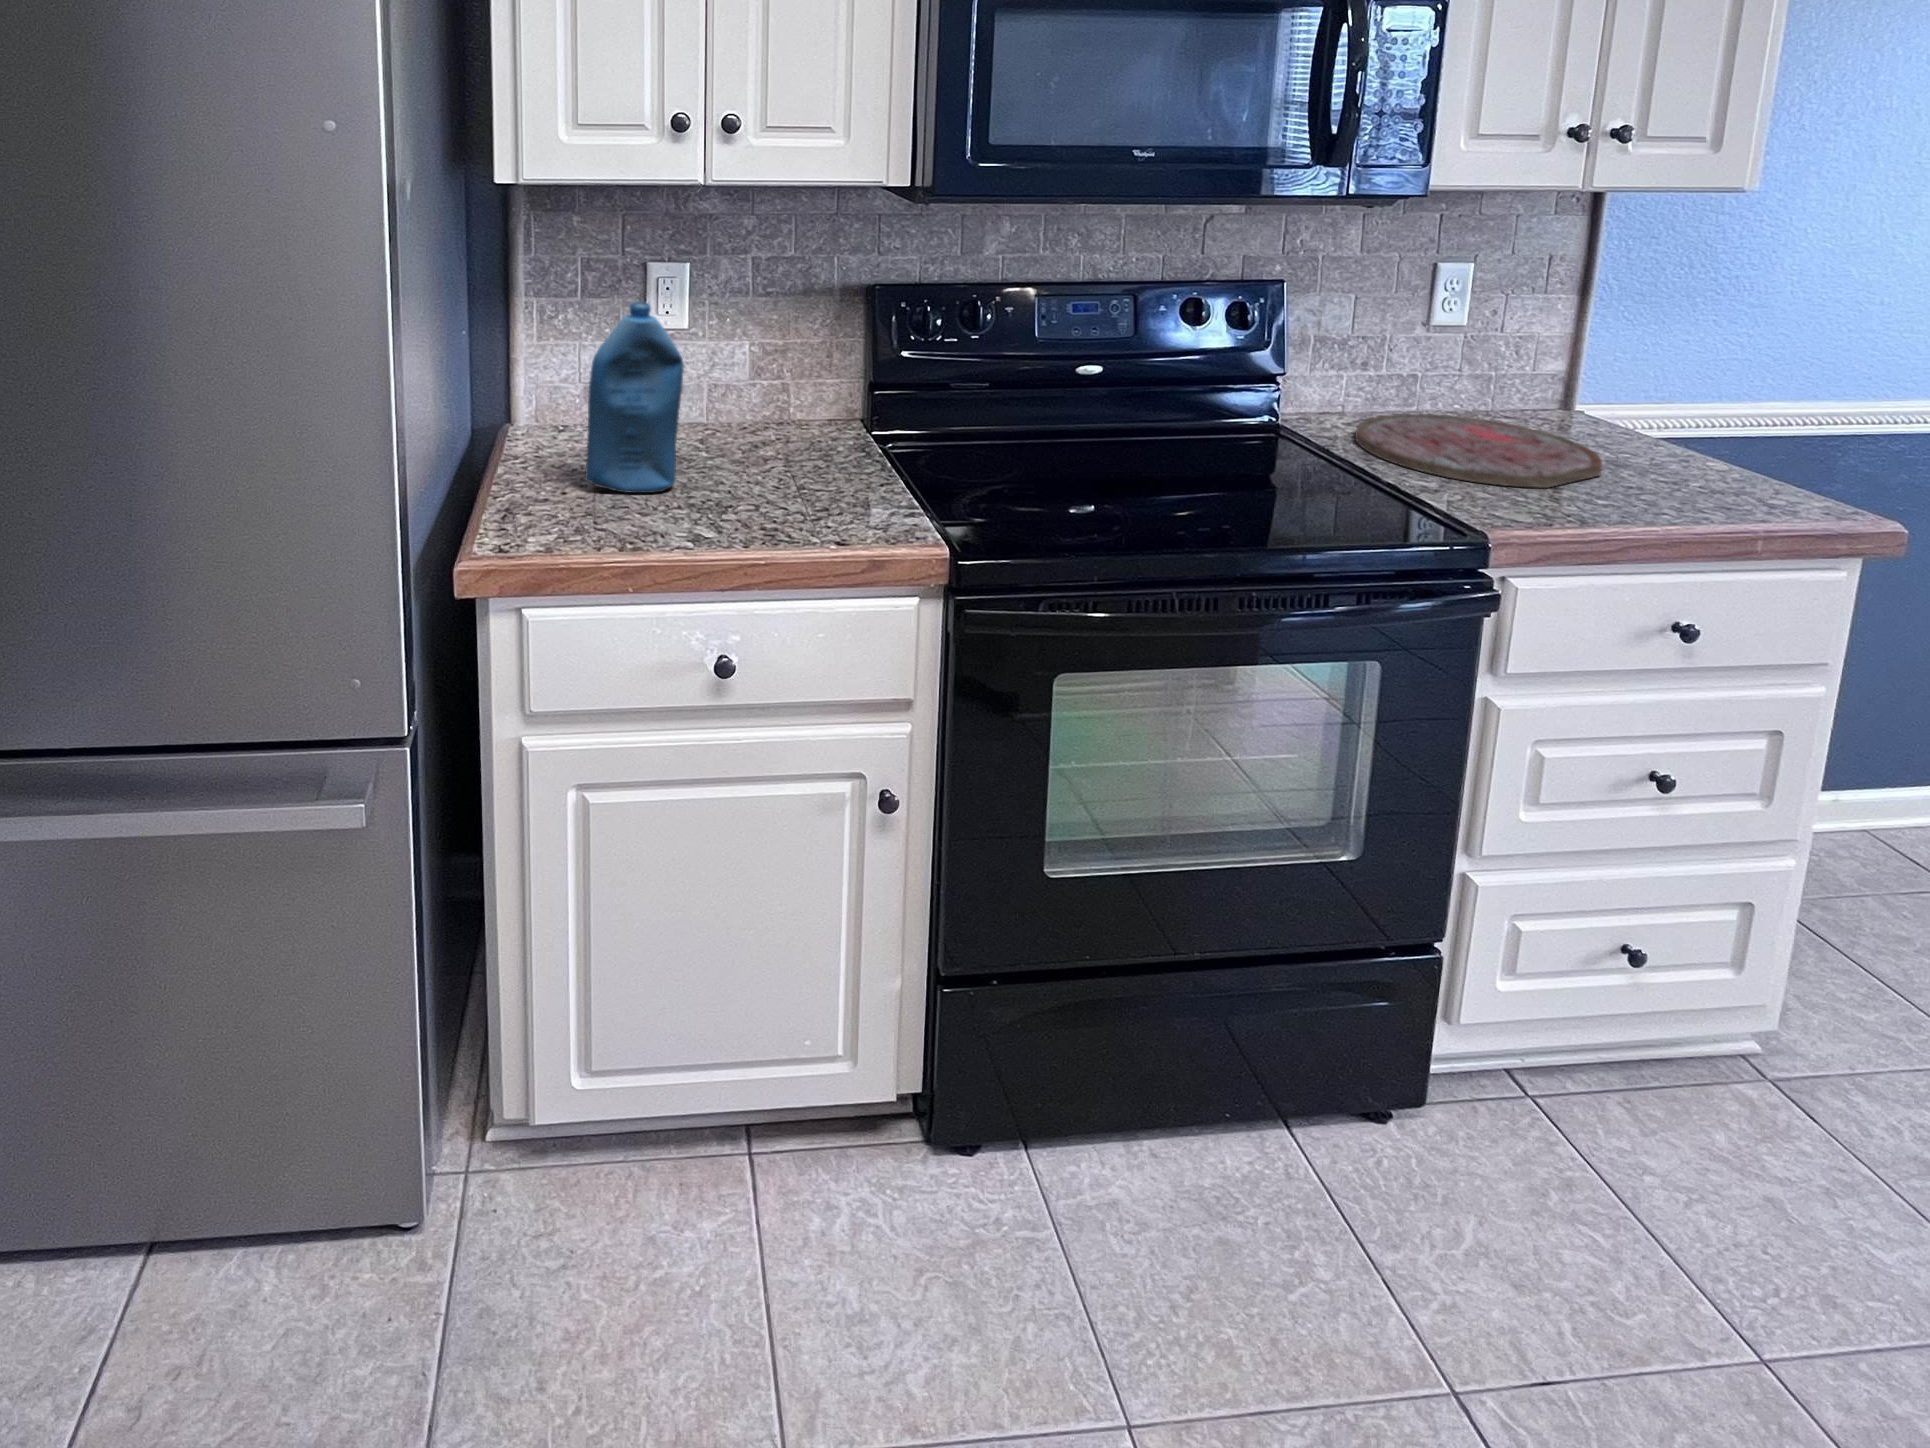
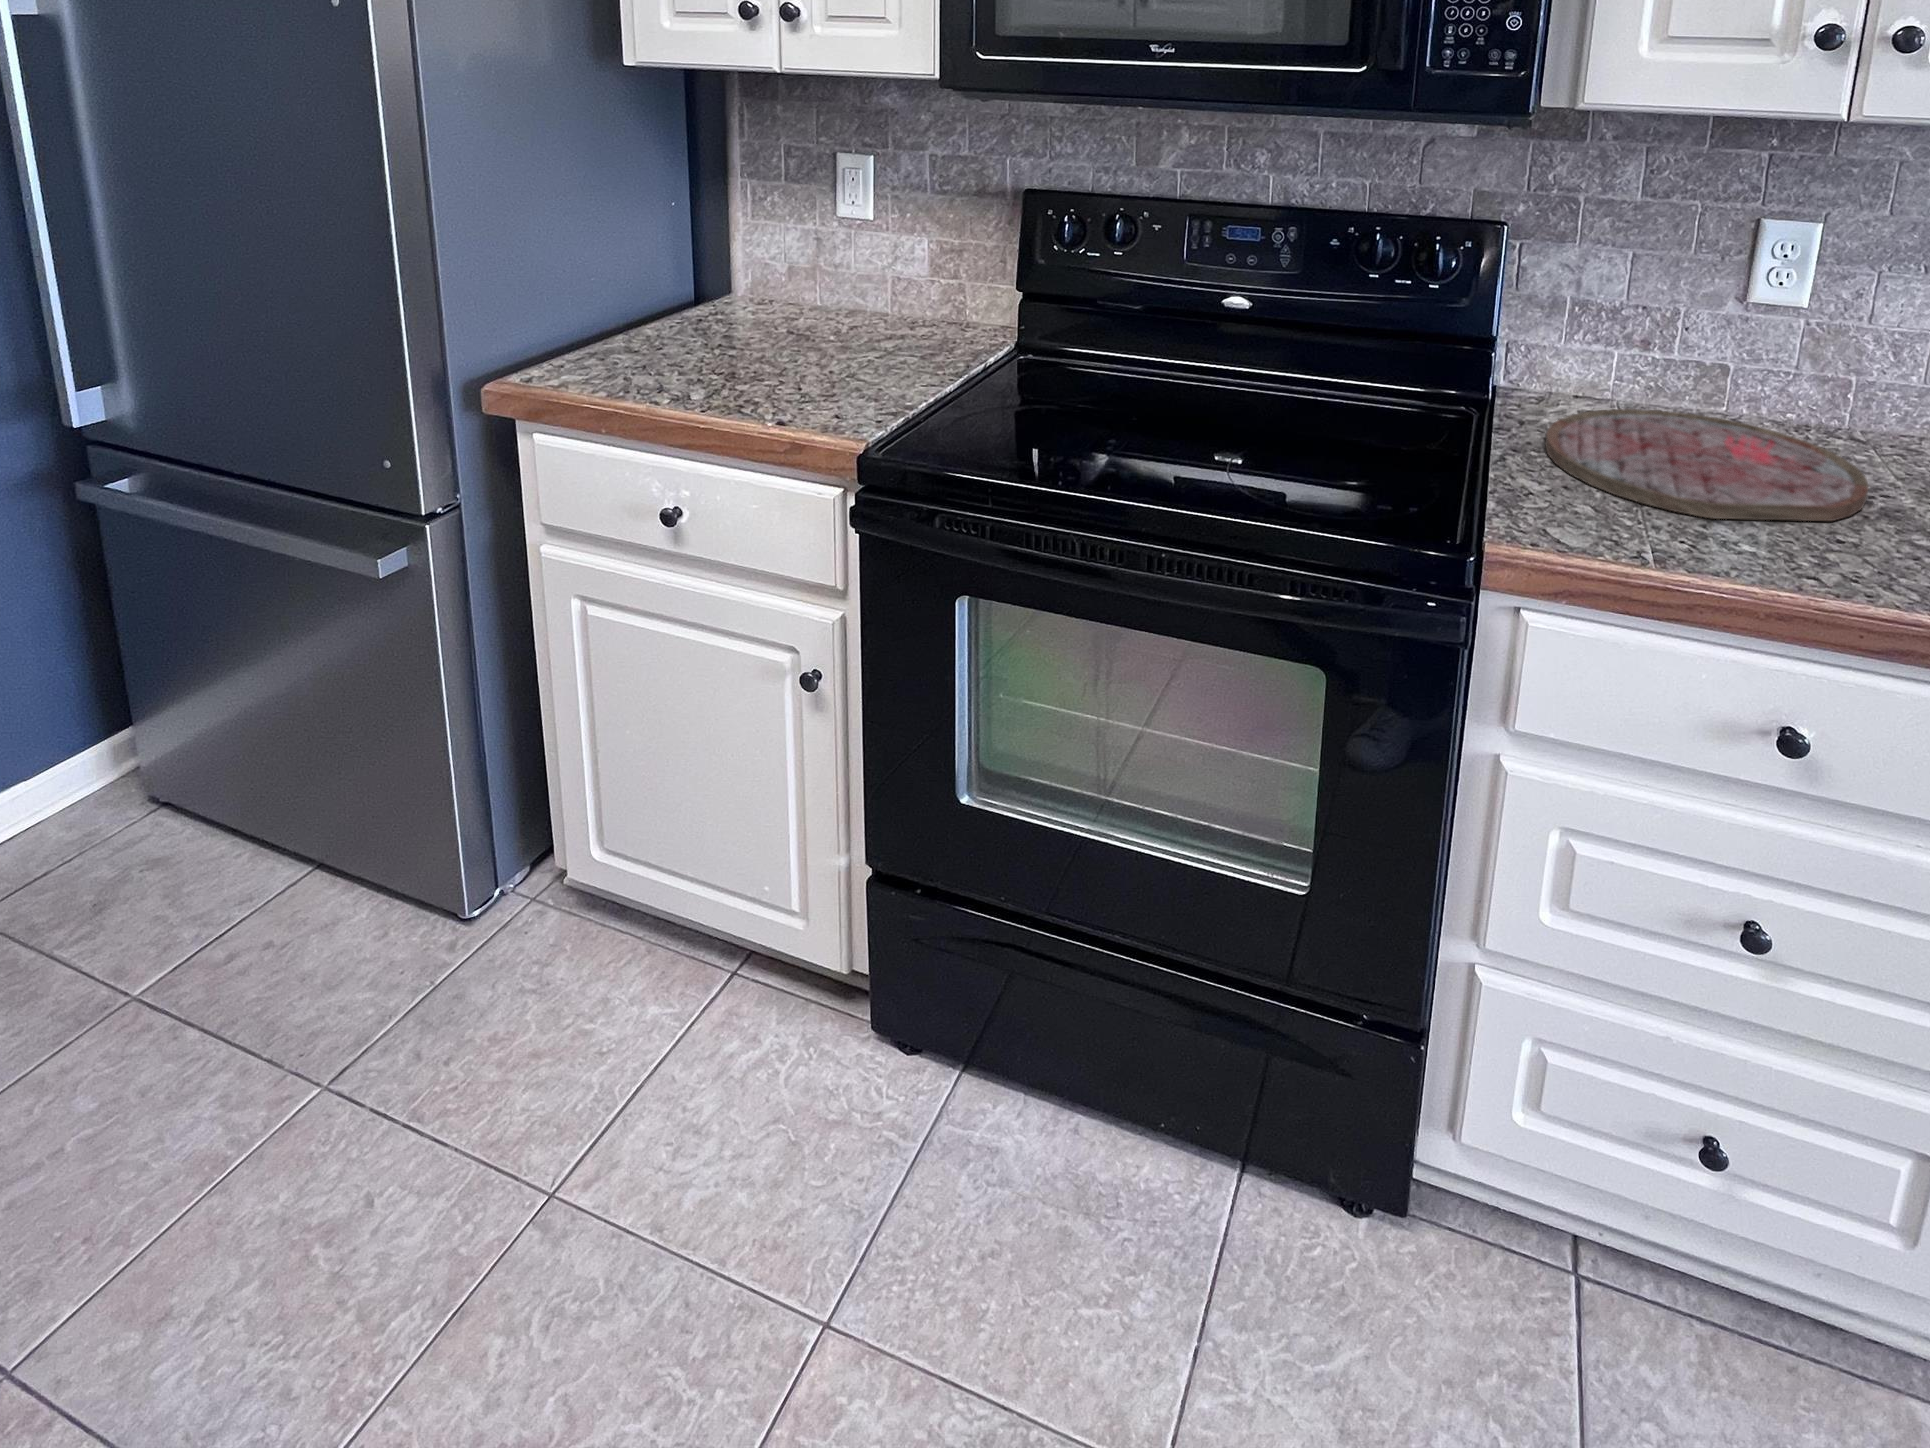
bottle: present [585,302,684,493] -> none [681,179,759,360]

